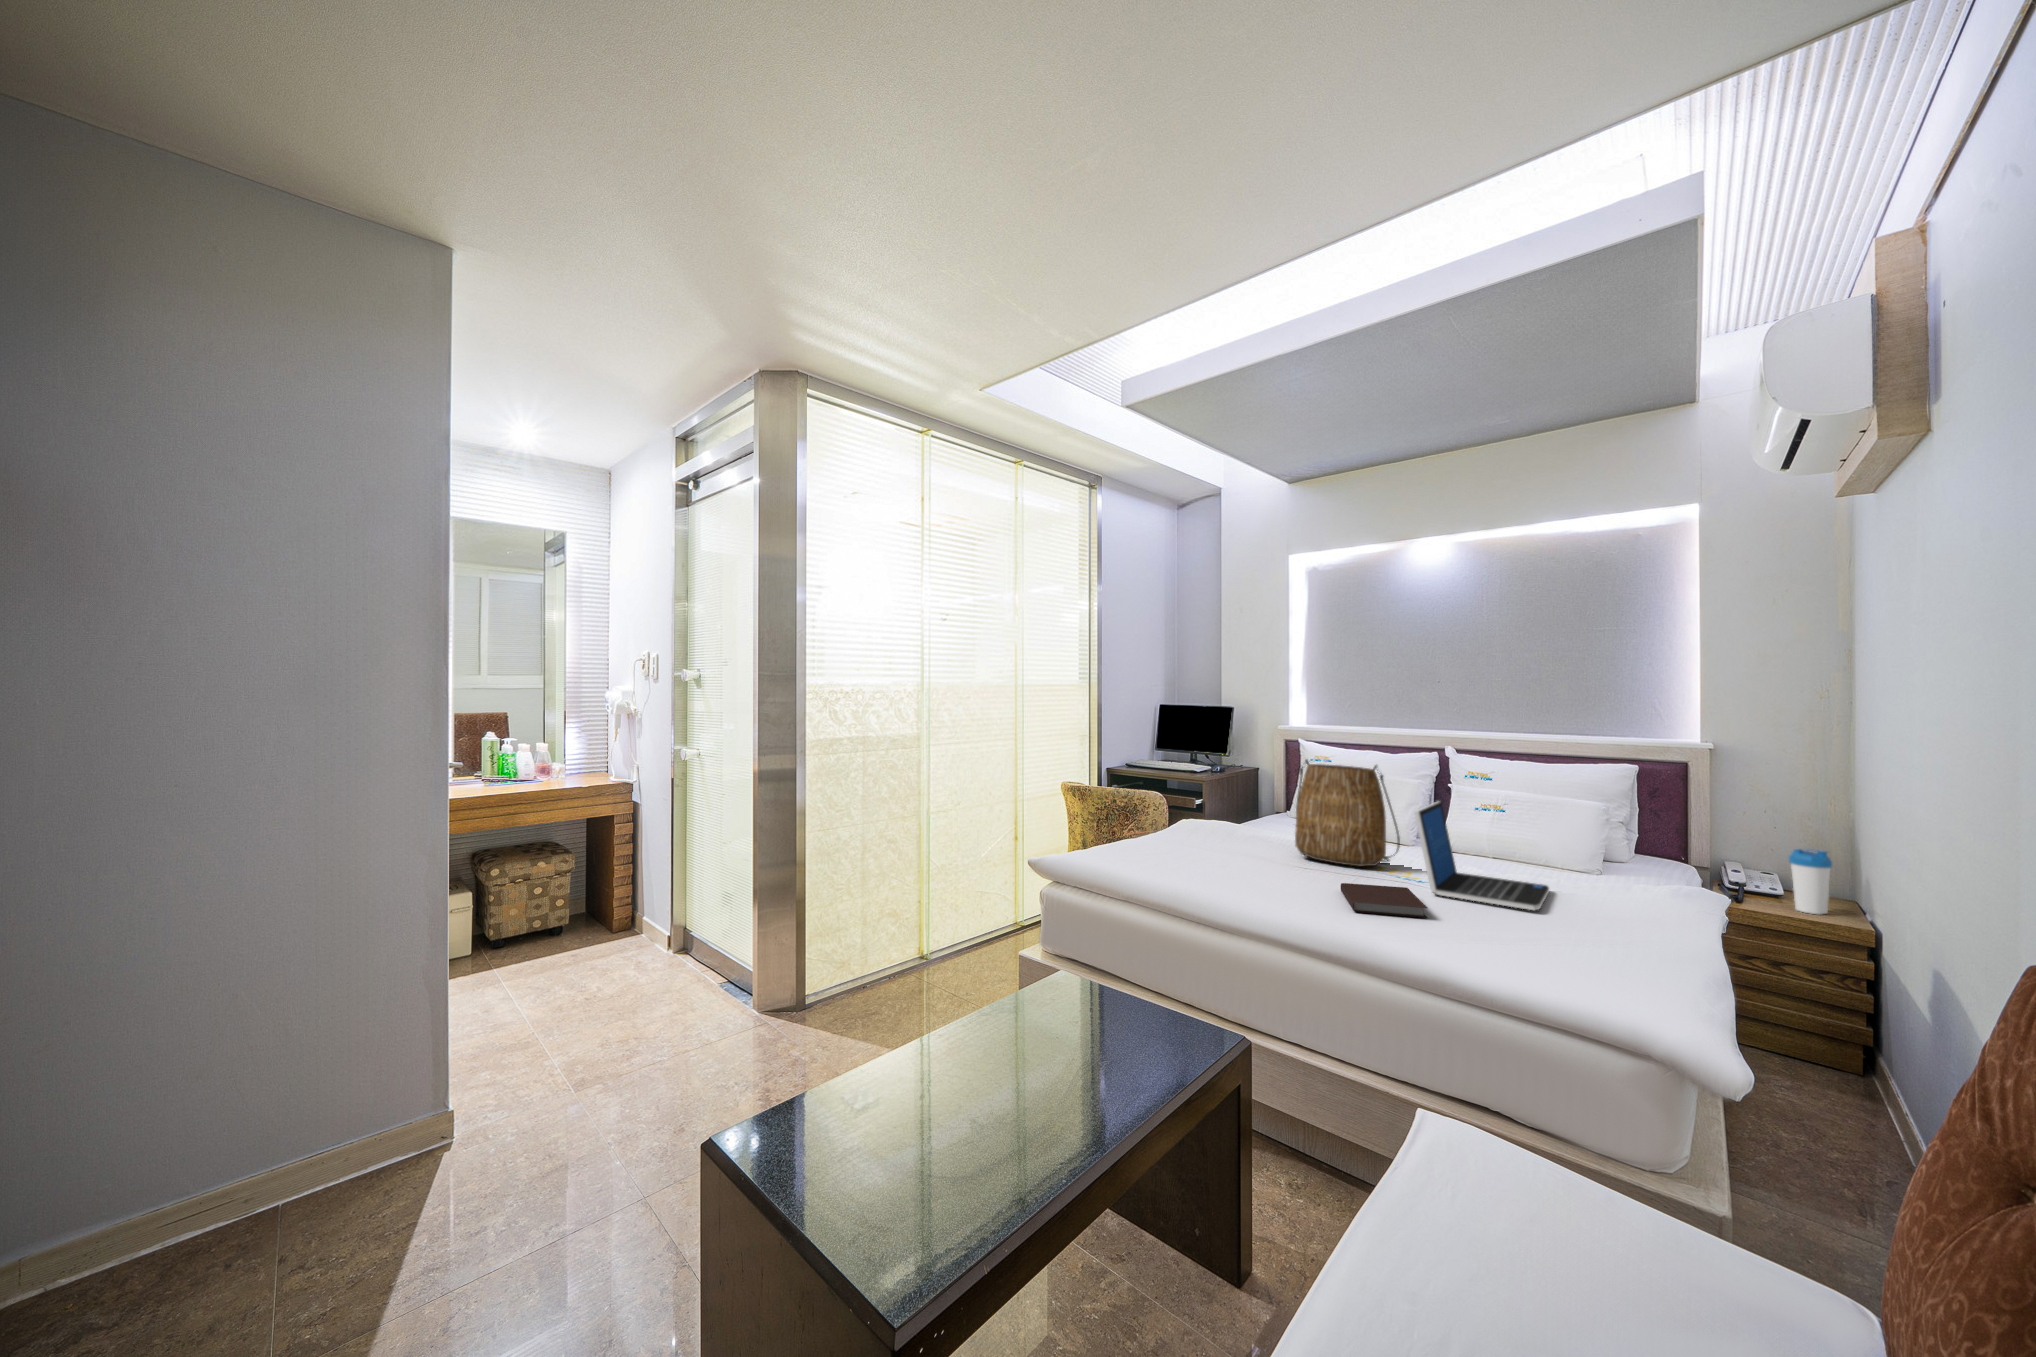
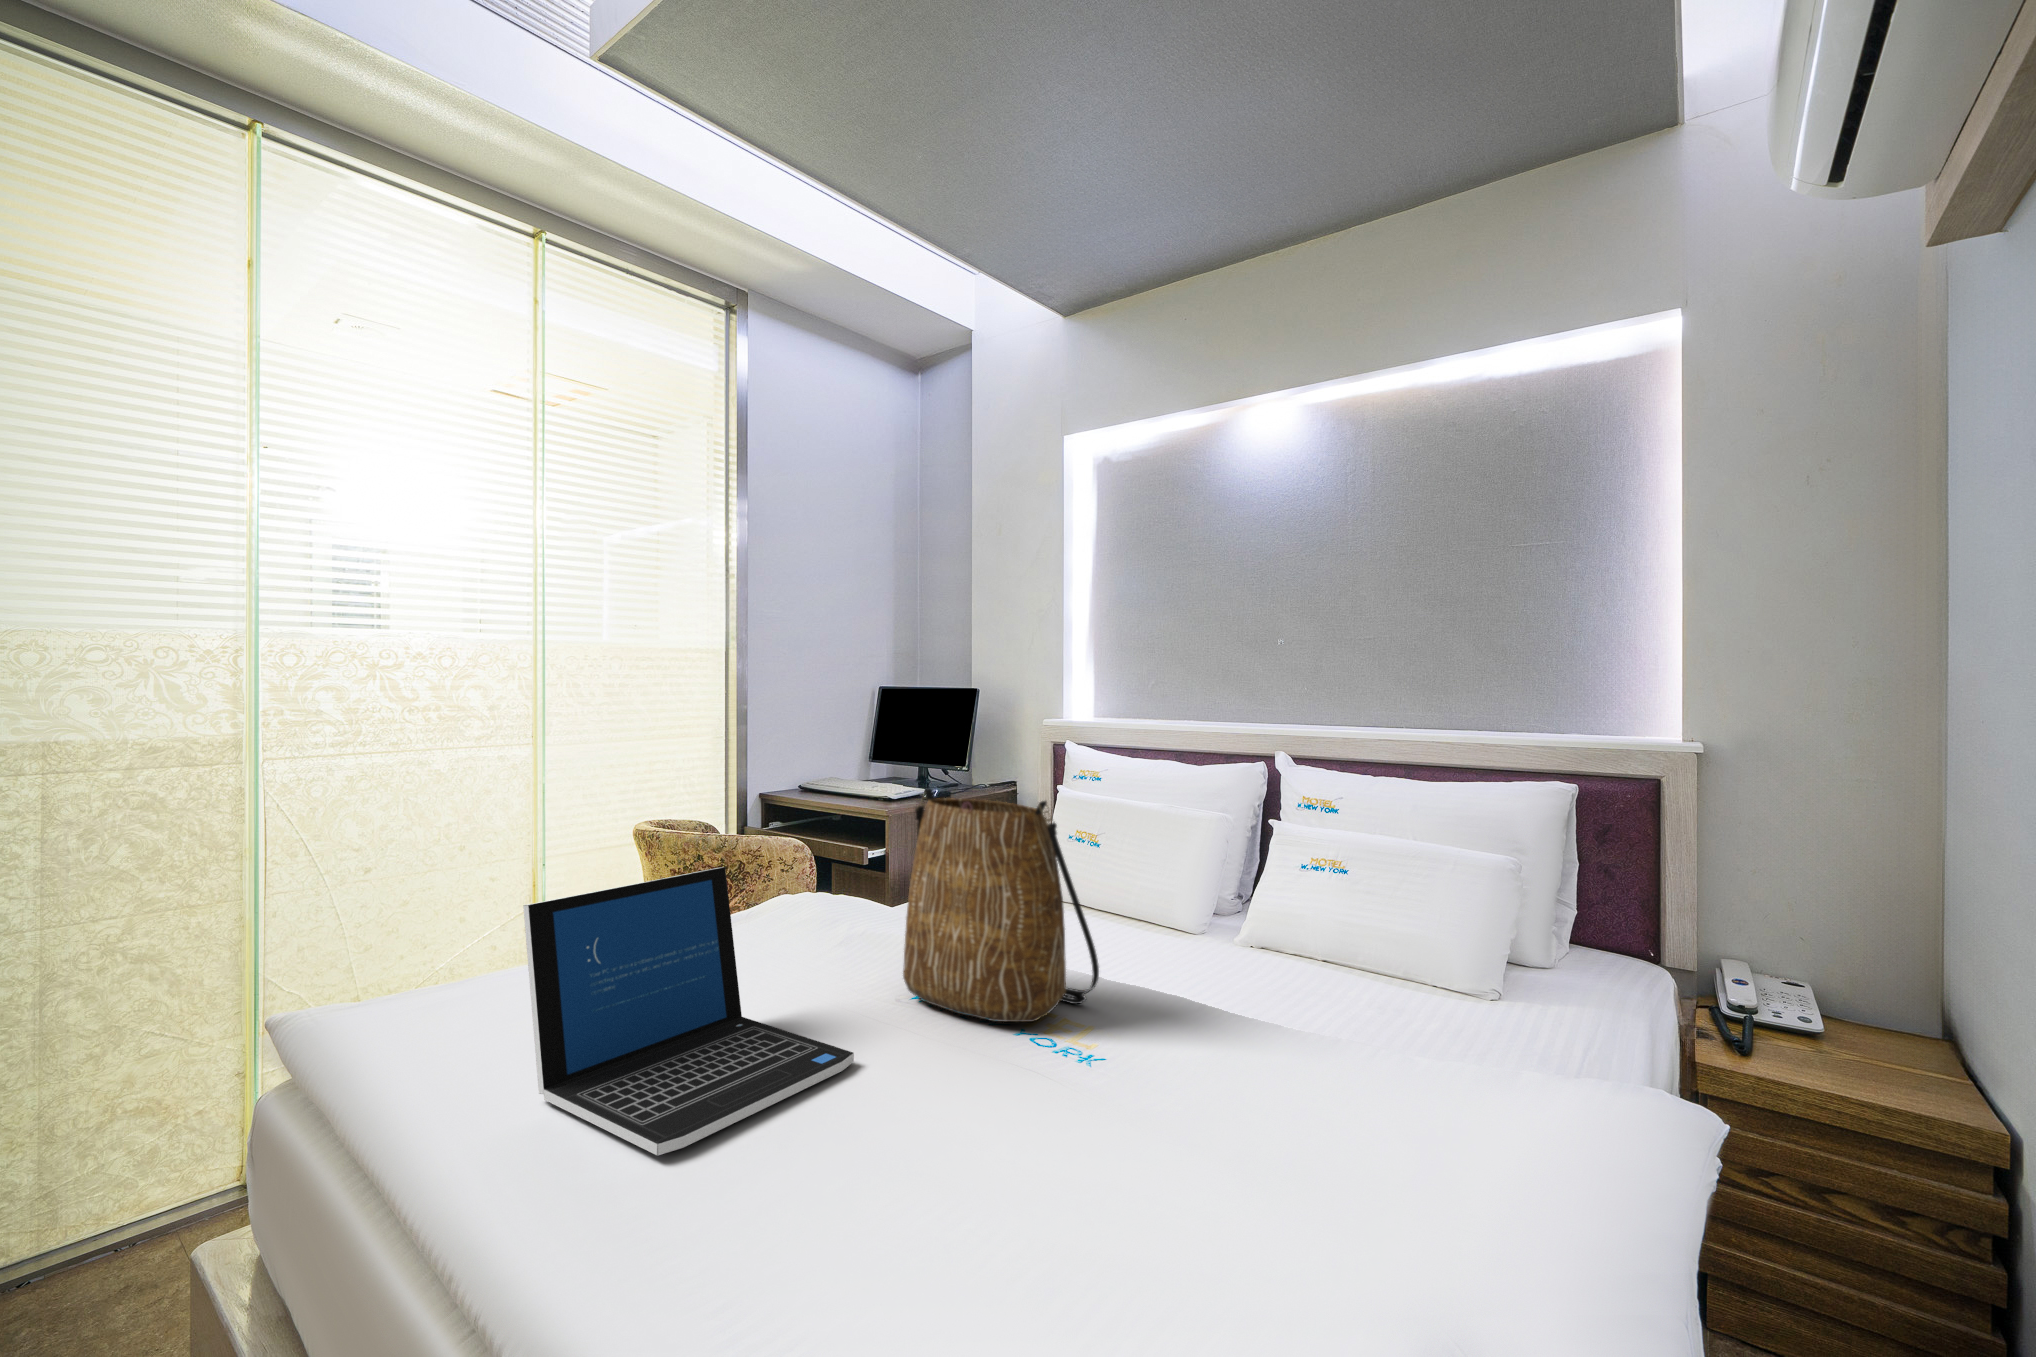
laptop: present [1414,801,1549,910] -> present [523,867,854,1156]
water bottle: present [1789,849,1832,914] -> none [1836,949,1918,1084]
notebook: present [1341,883,1427,918] -> none [801,1106,1020,1257]

